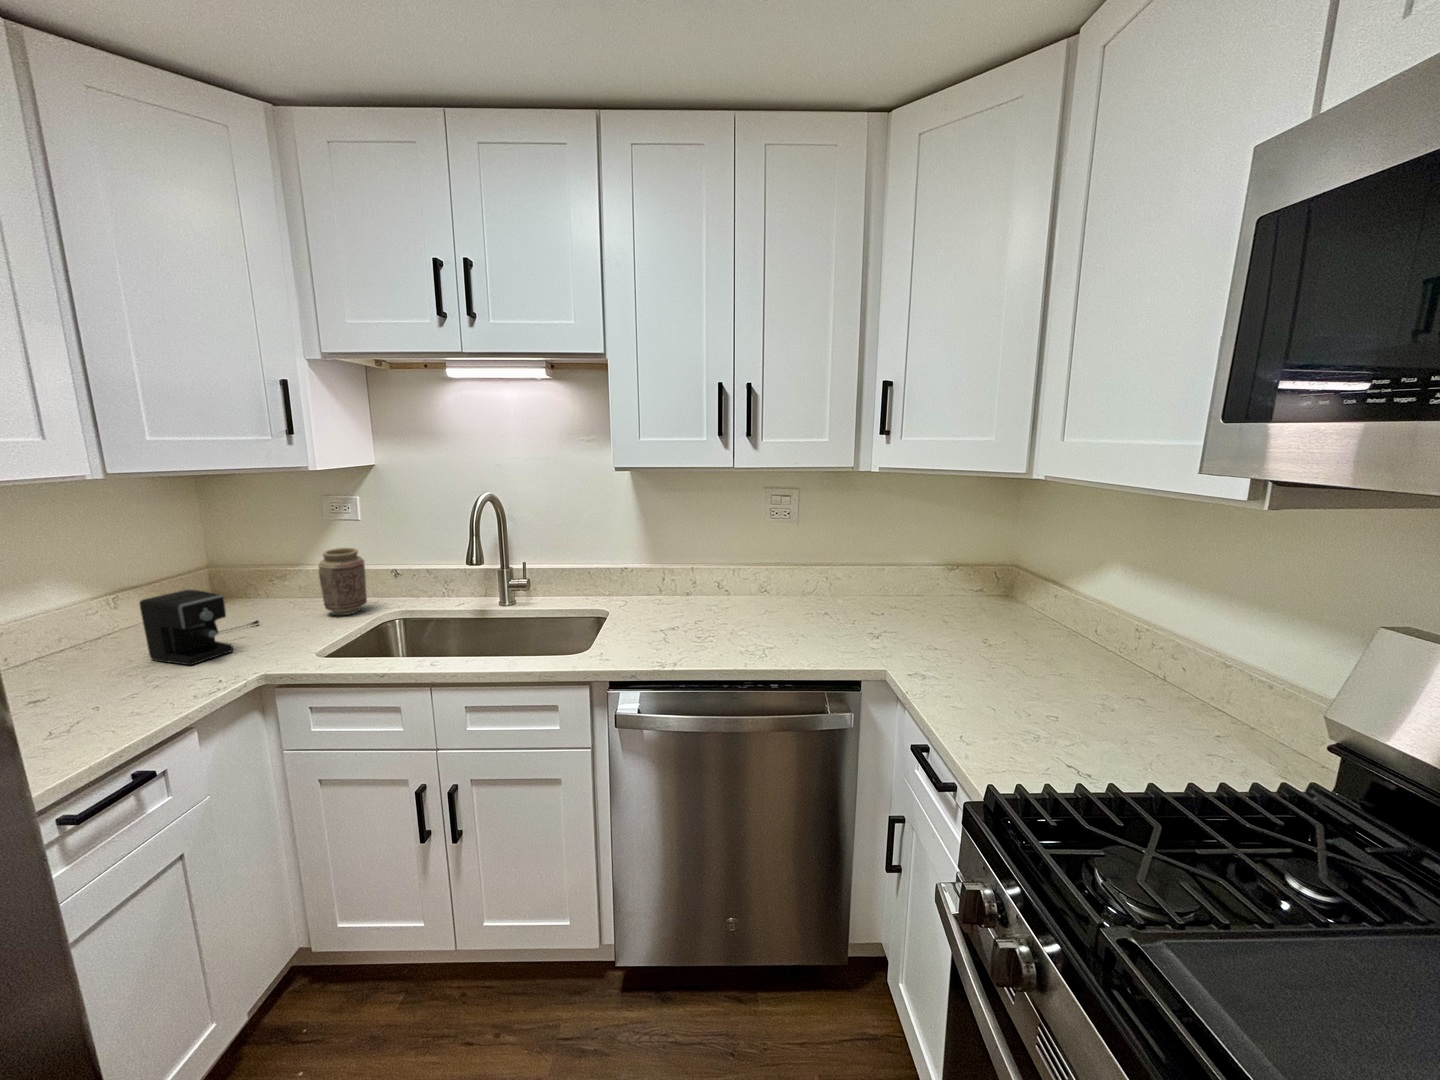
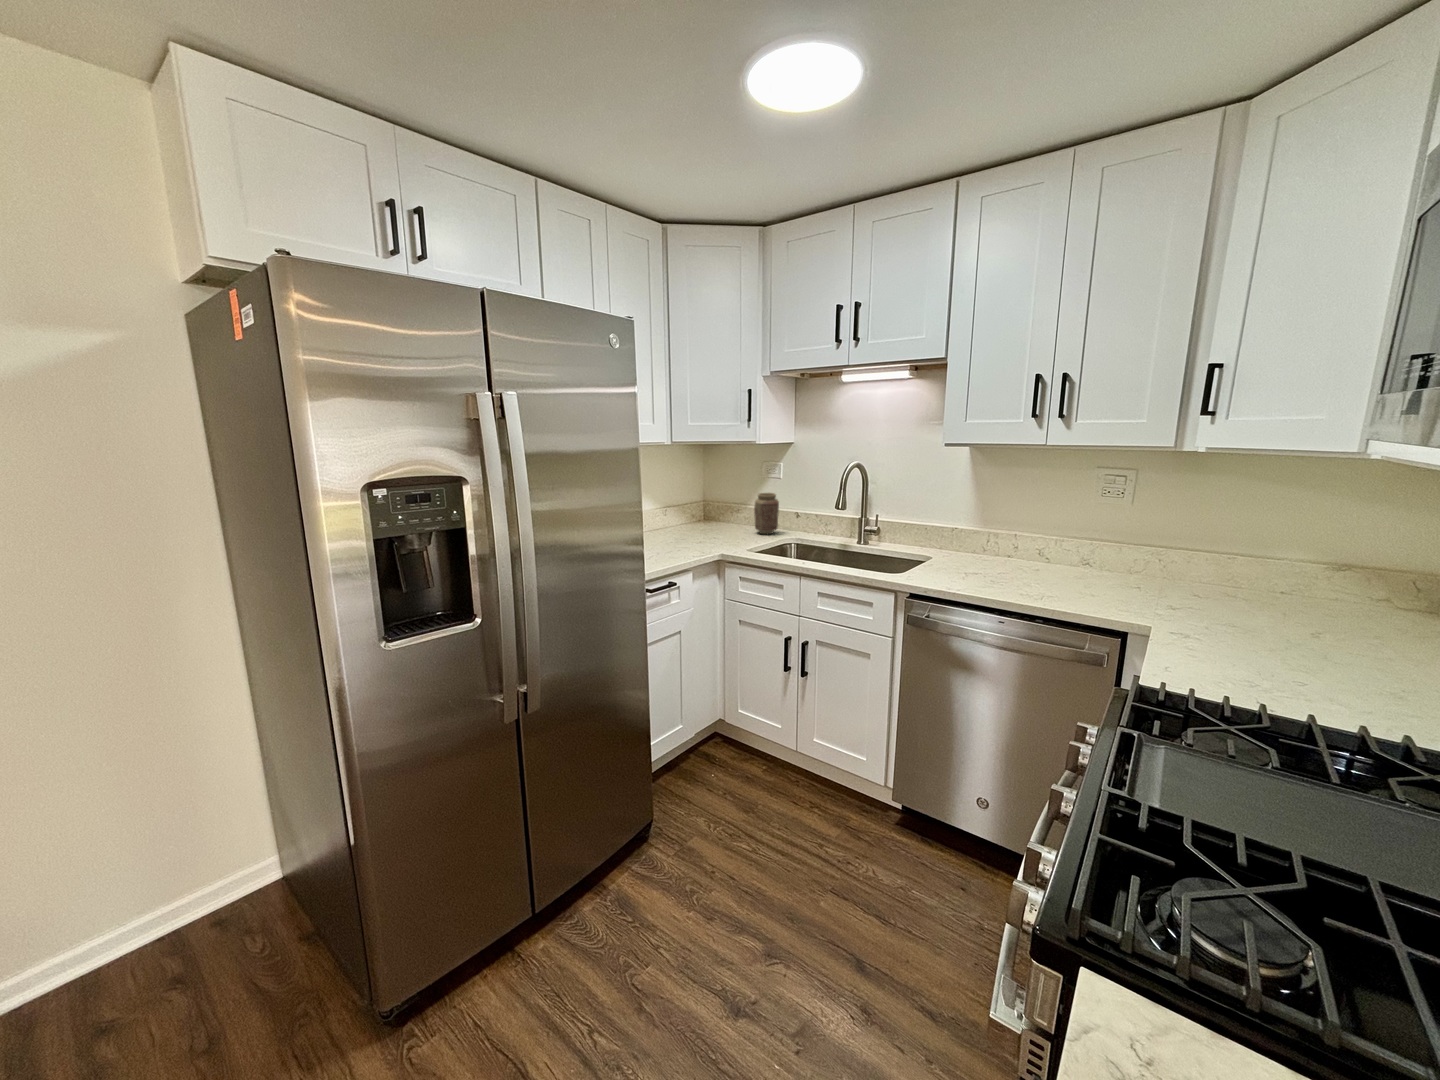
coffee maker: present [140,590,259,665] -> none [676,505,723,544]

